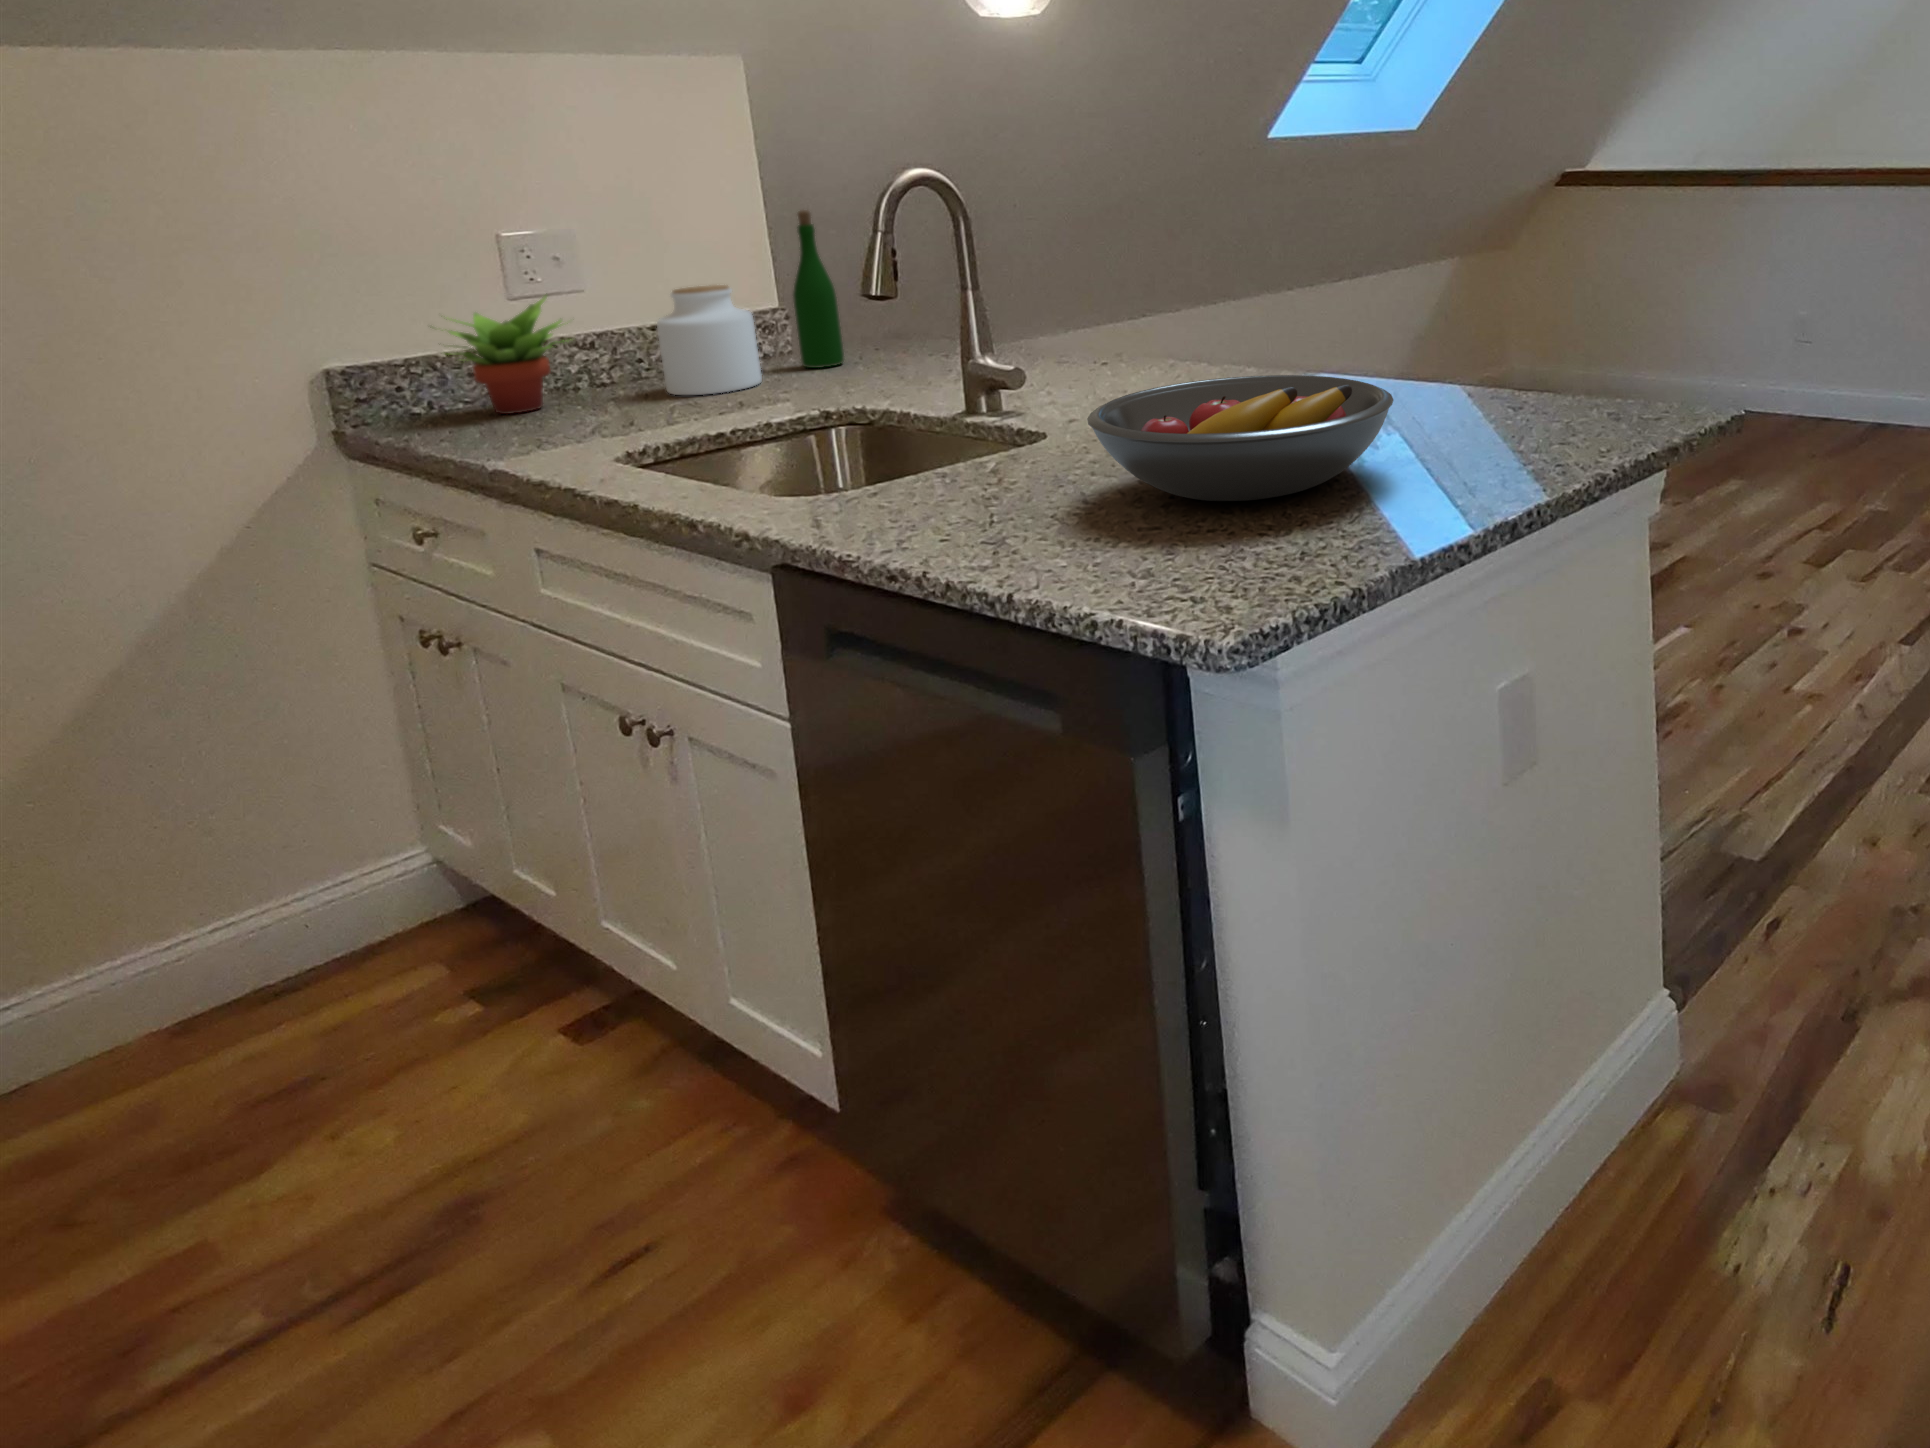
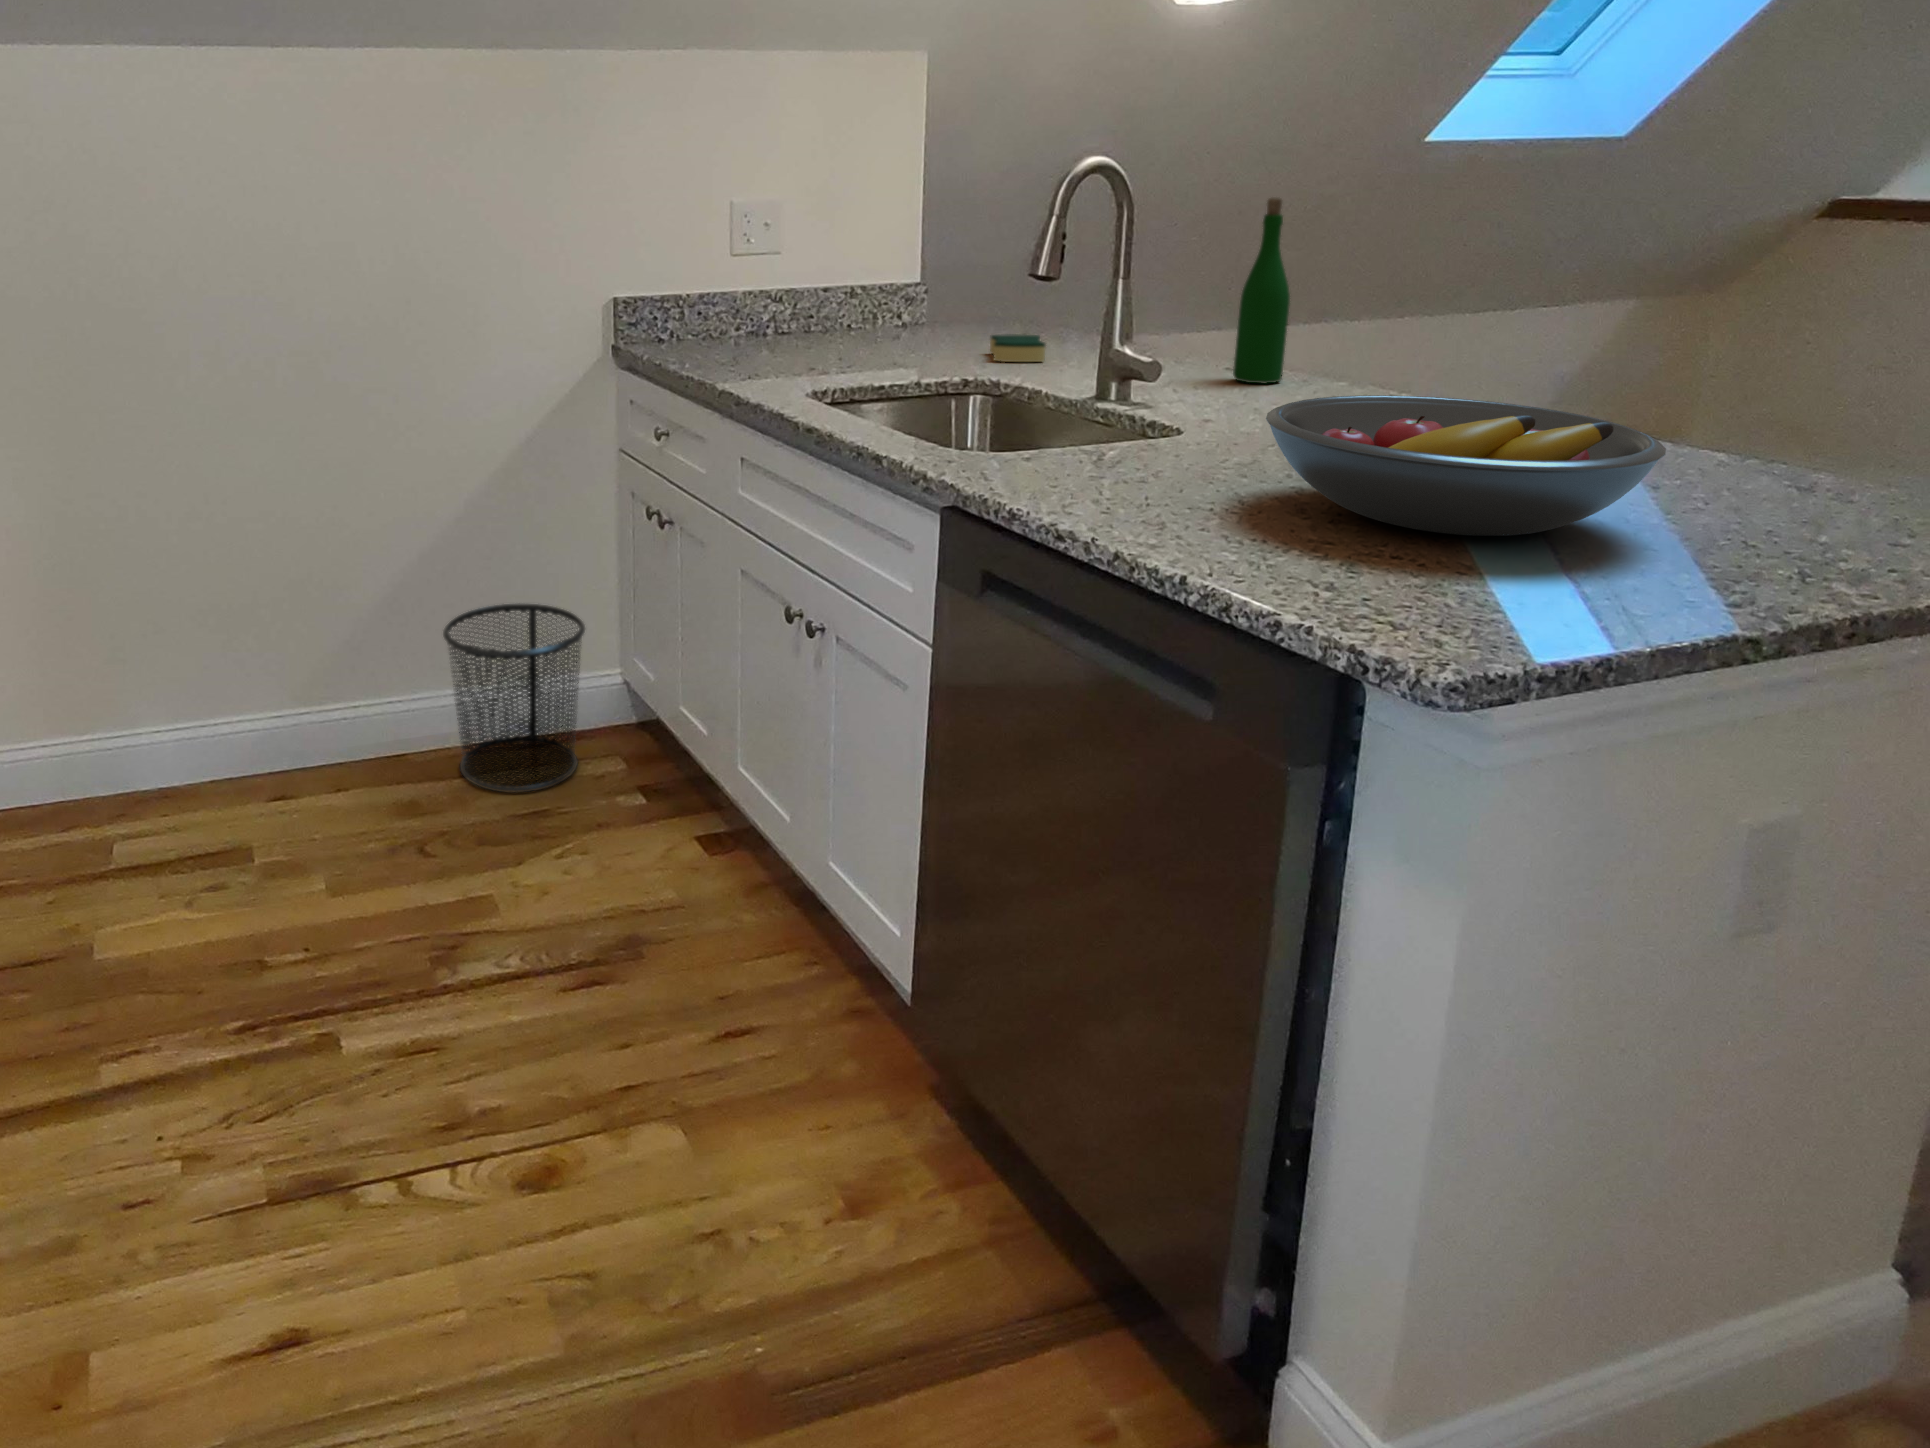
wine bottle: present [793,210,844,368] -> present [1233,197,1290,384]
jar: present [657,285,762,395] -> none [834,258,910,352]
succulent plant: present [445,295,561,414] -> none [685,255,778,349]
sponge: none [857,352,919,386] -> present [990,334,1046,362]
waste bin: none [60,798,359,1095] -> present [443,604,585,793]

